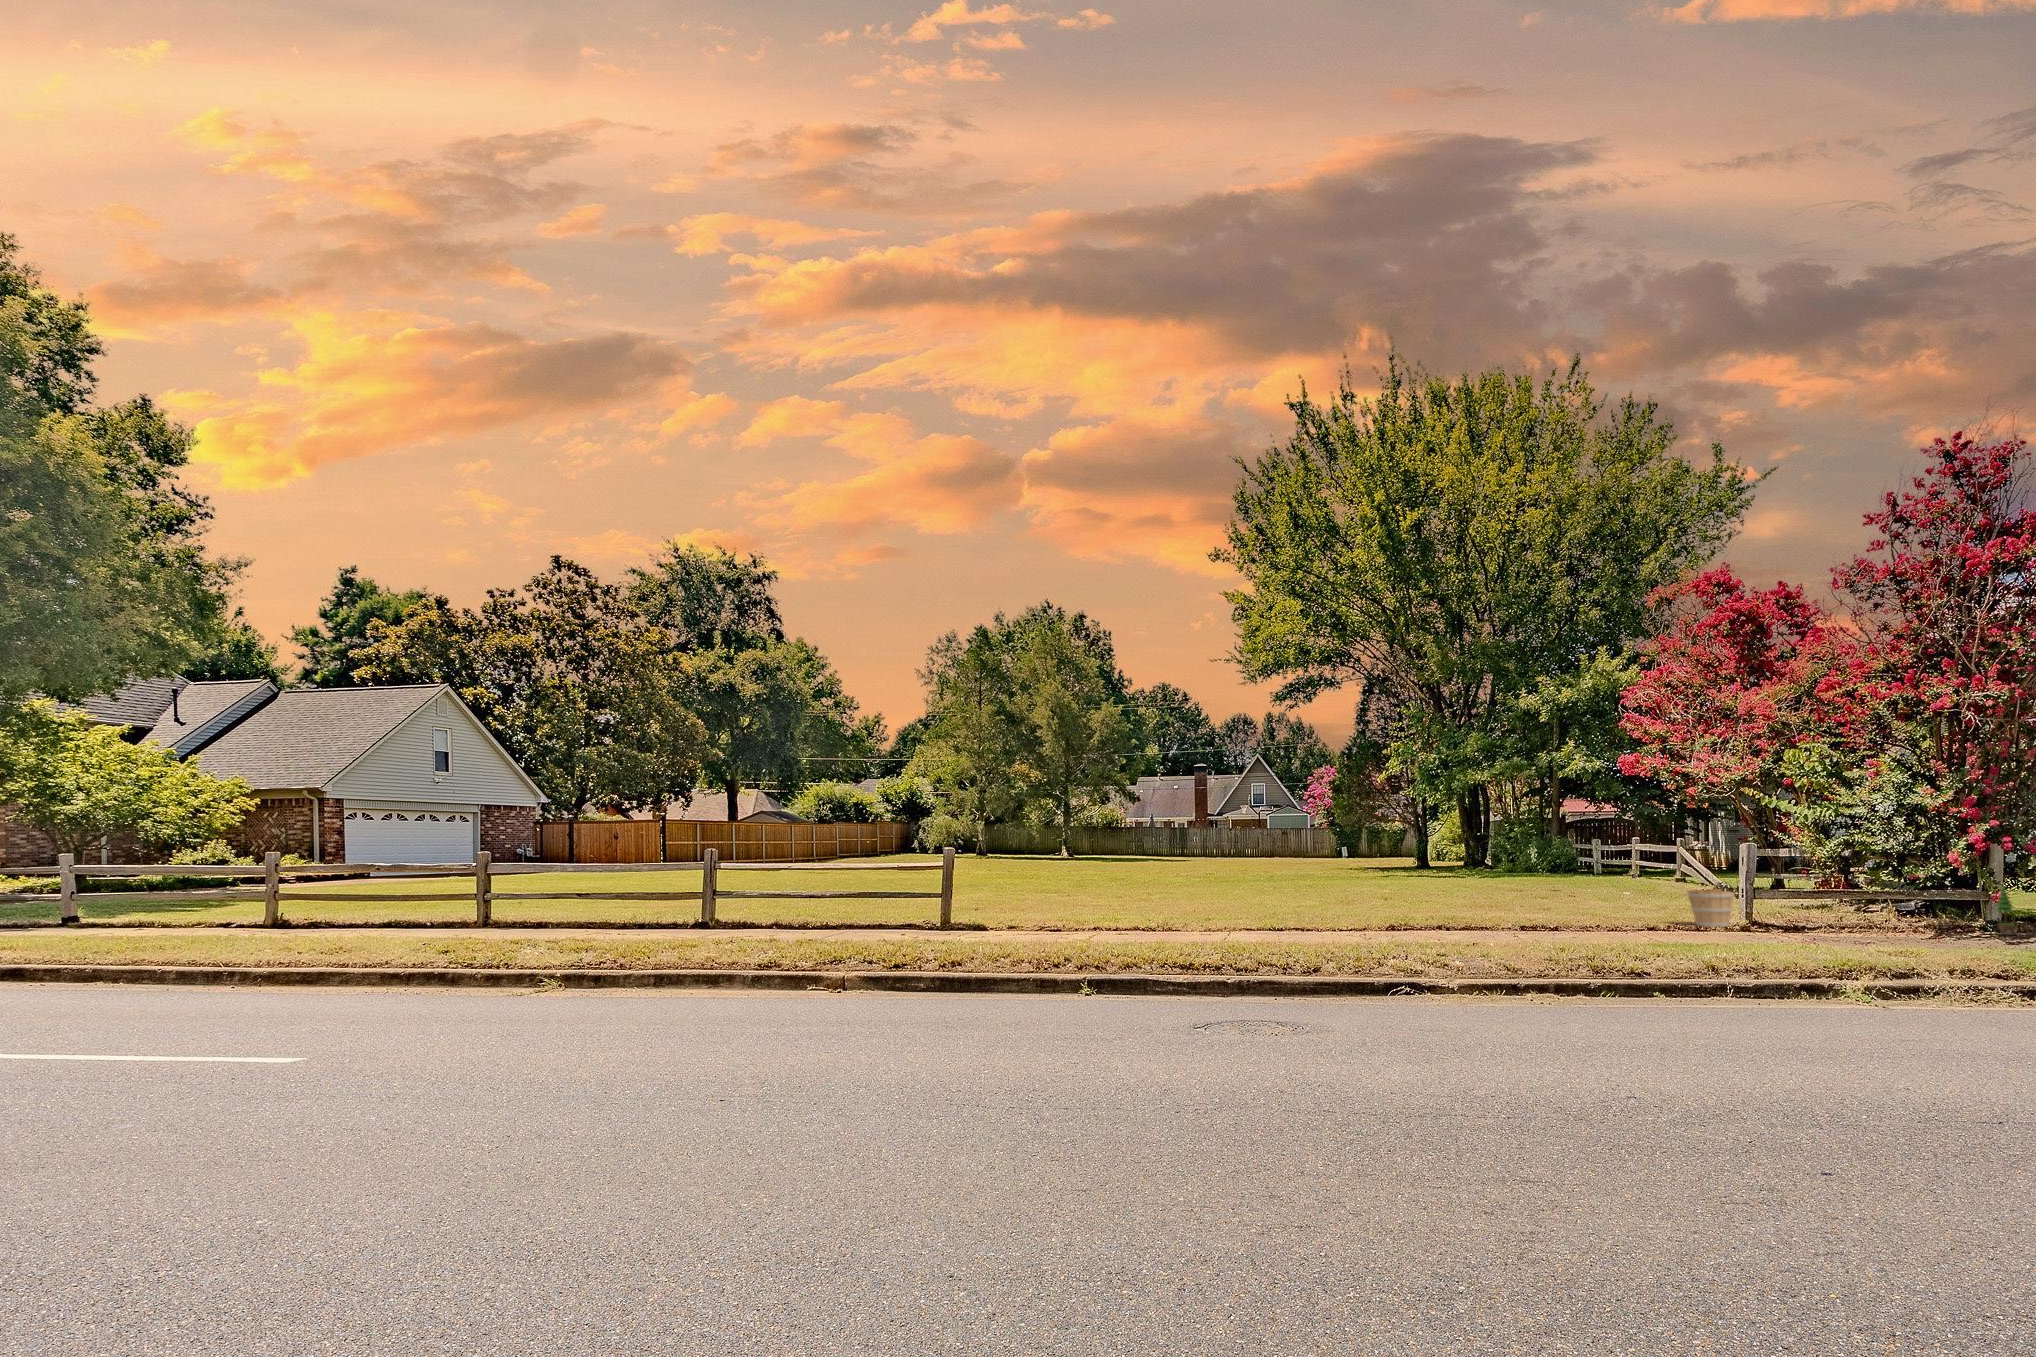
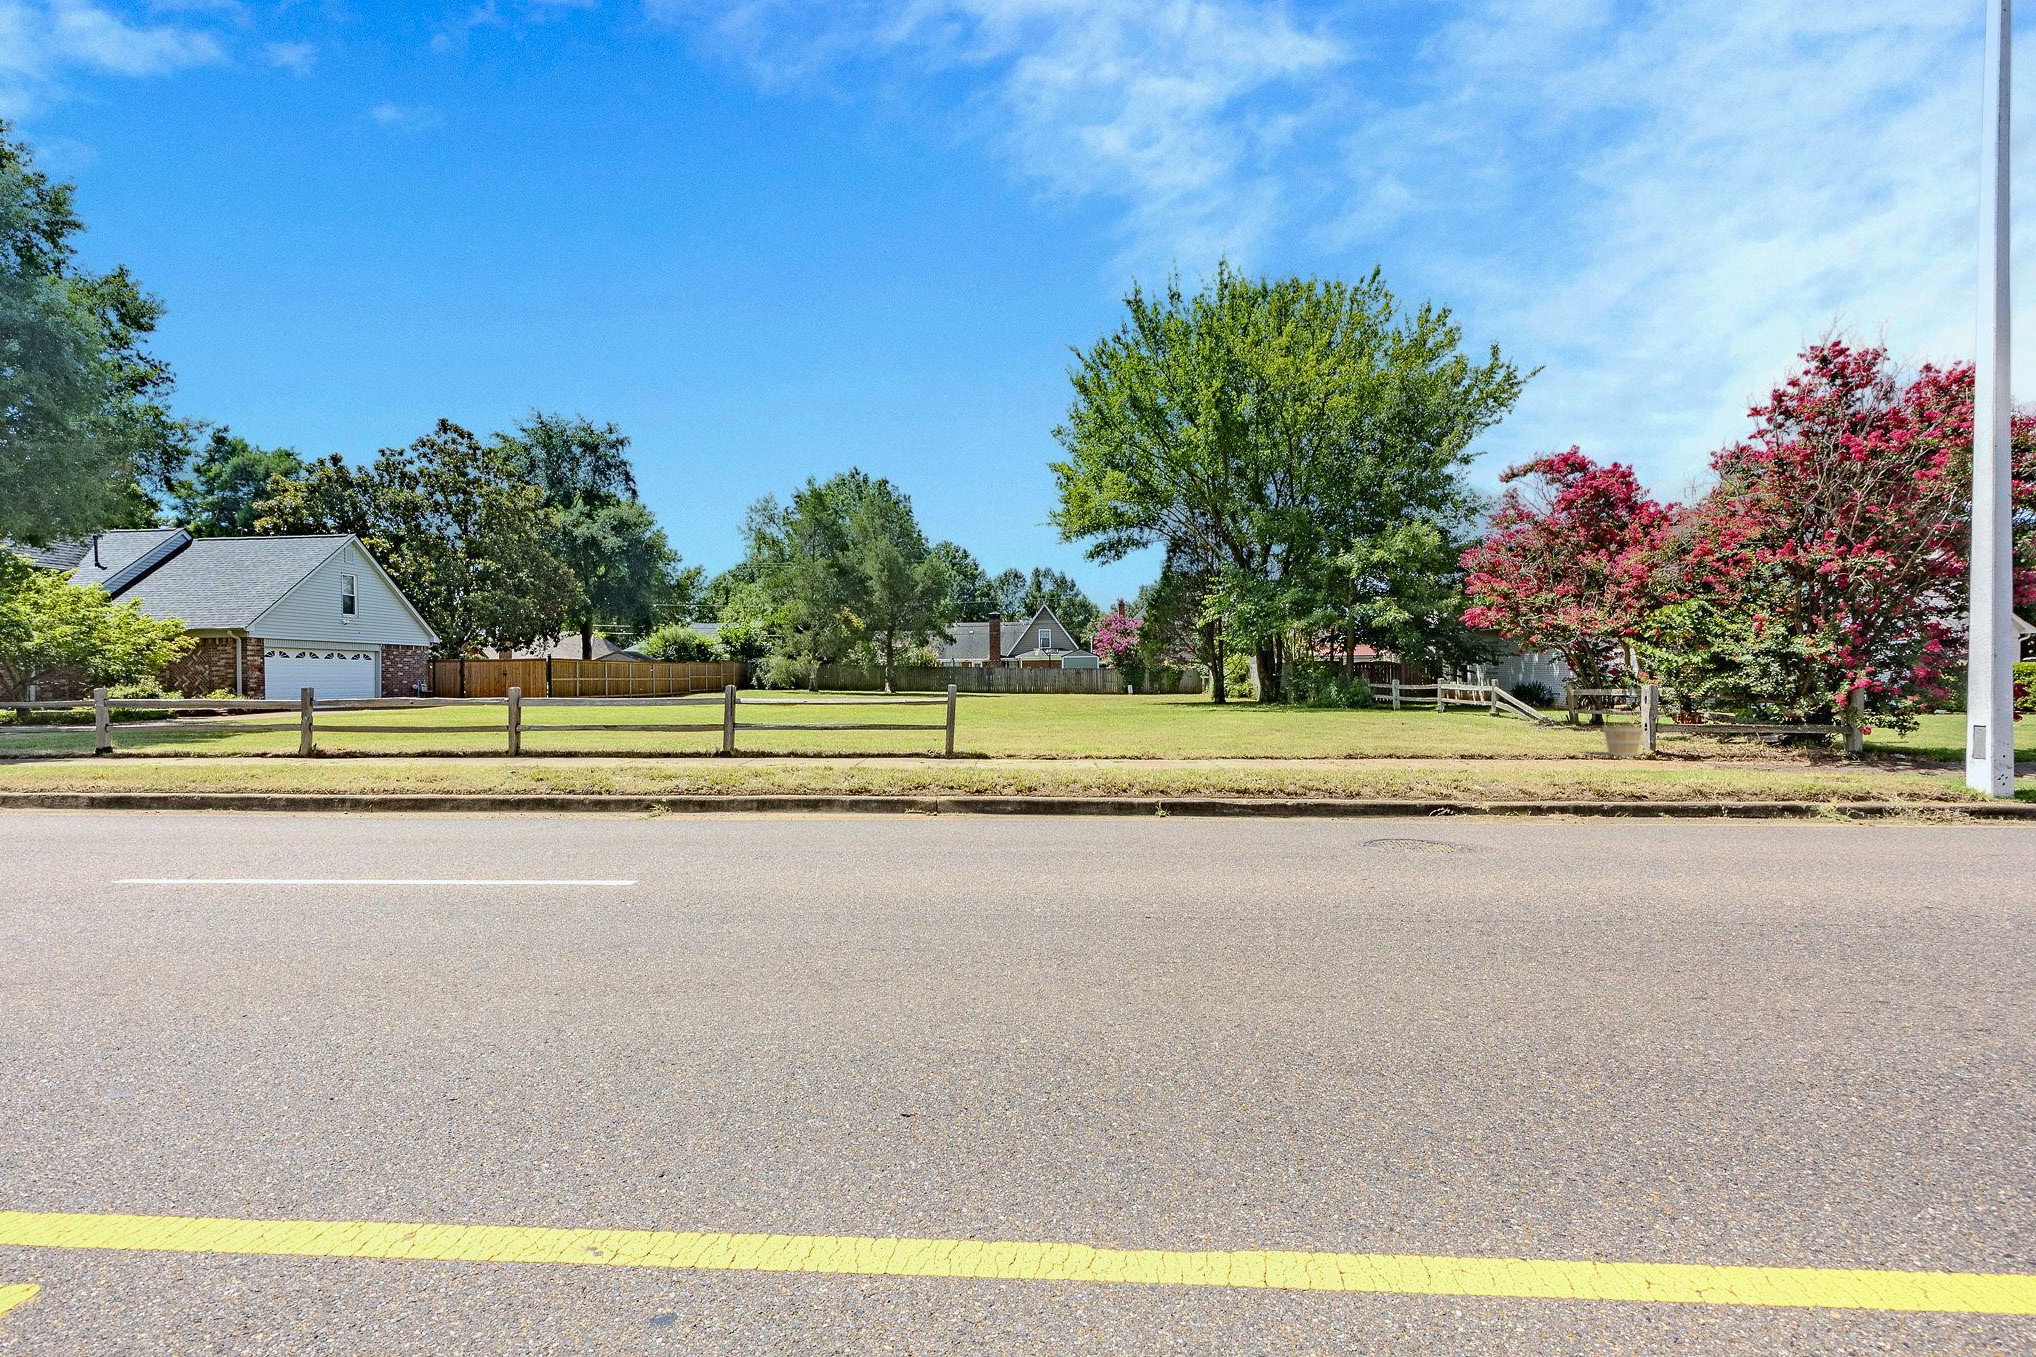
potted tree: present [1996,887,2015,935] -> none [1862,722,1881,764]

